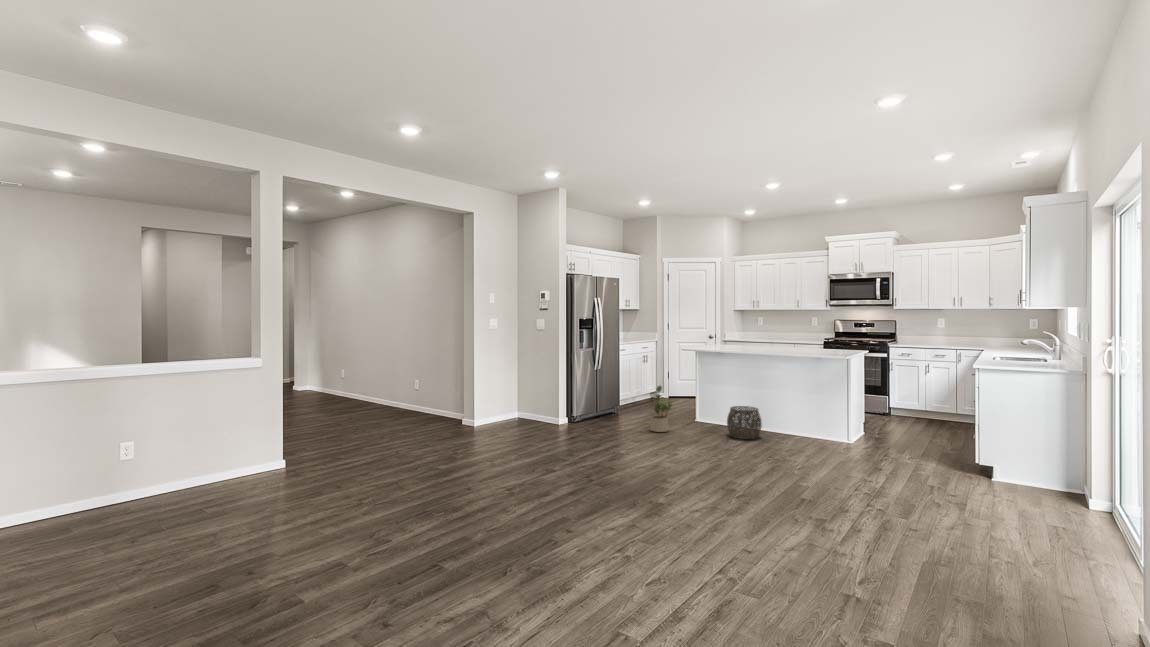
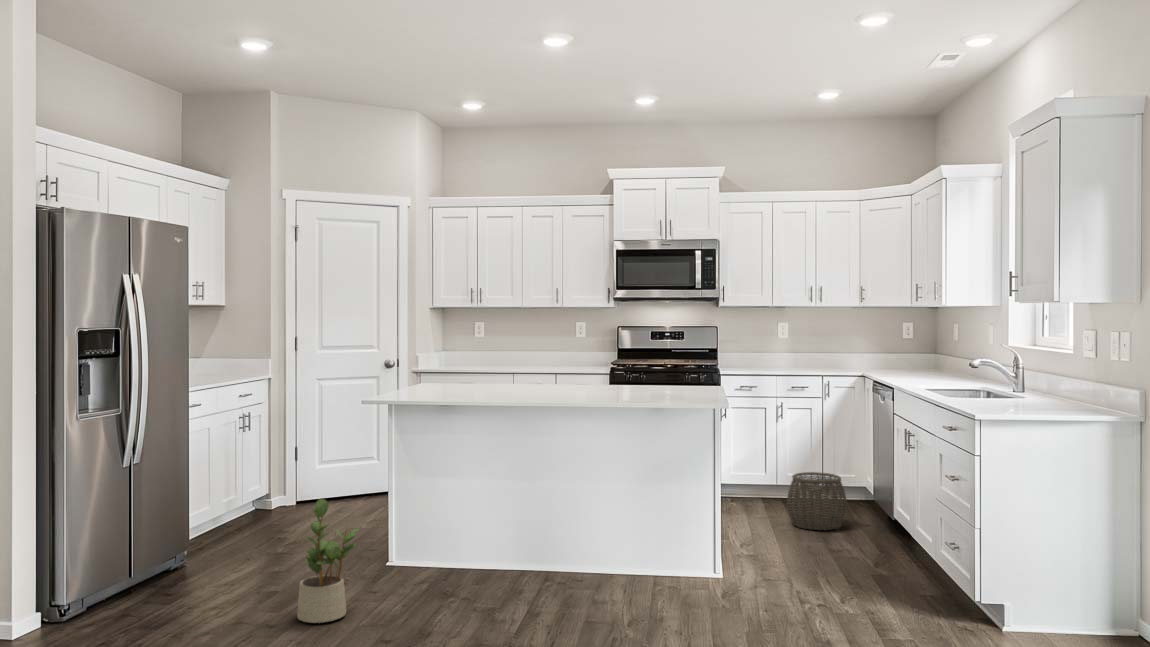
woven basket: present [727,406,762,439] -> present [787,472,847,530]

